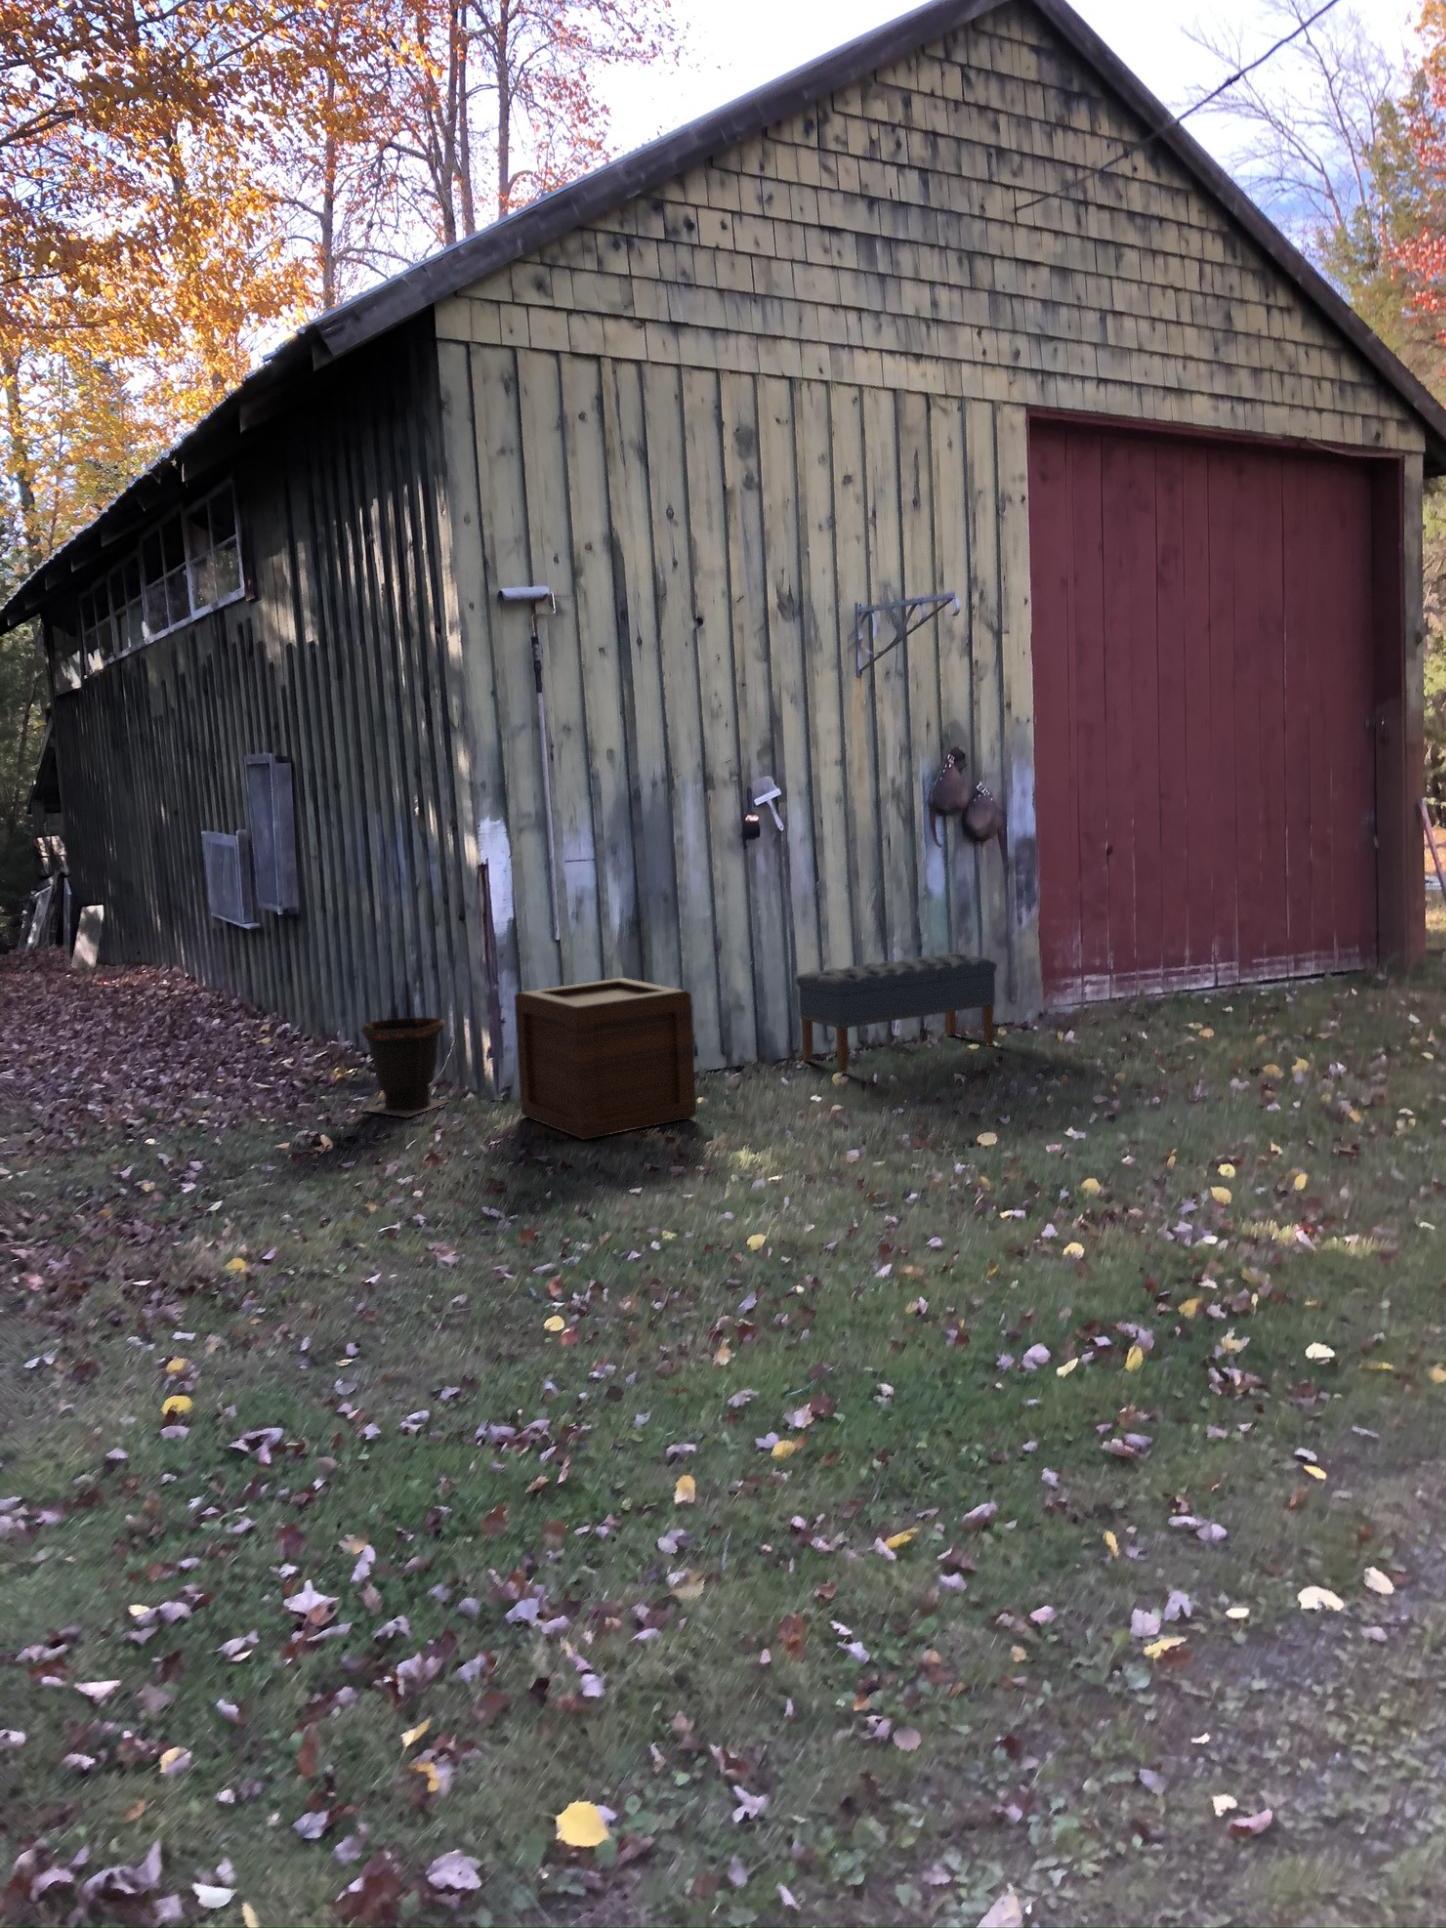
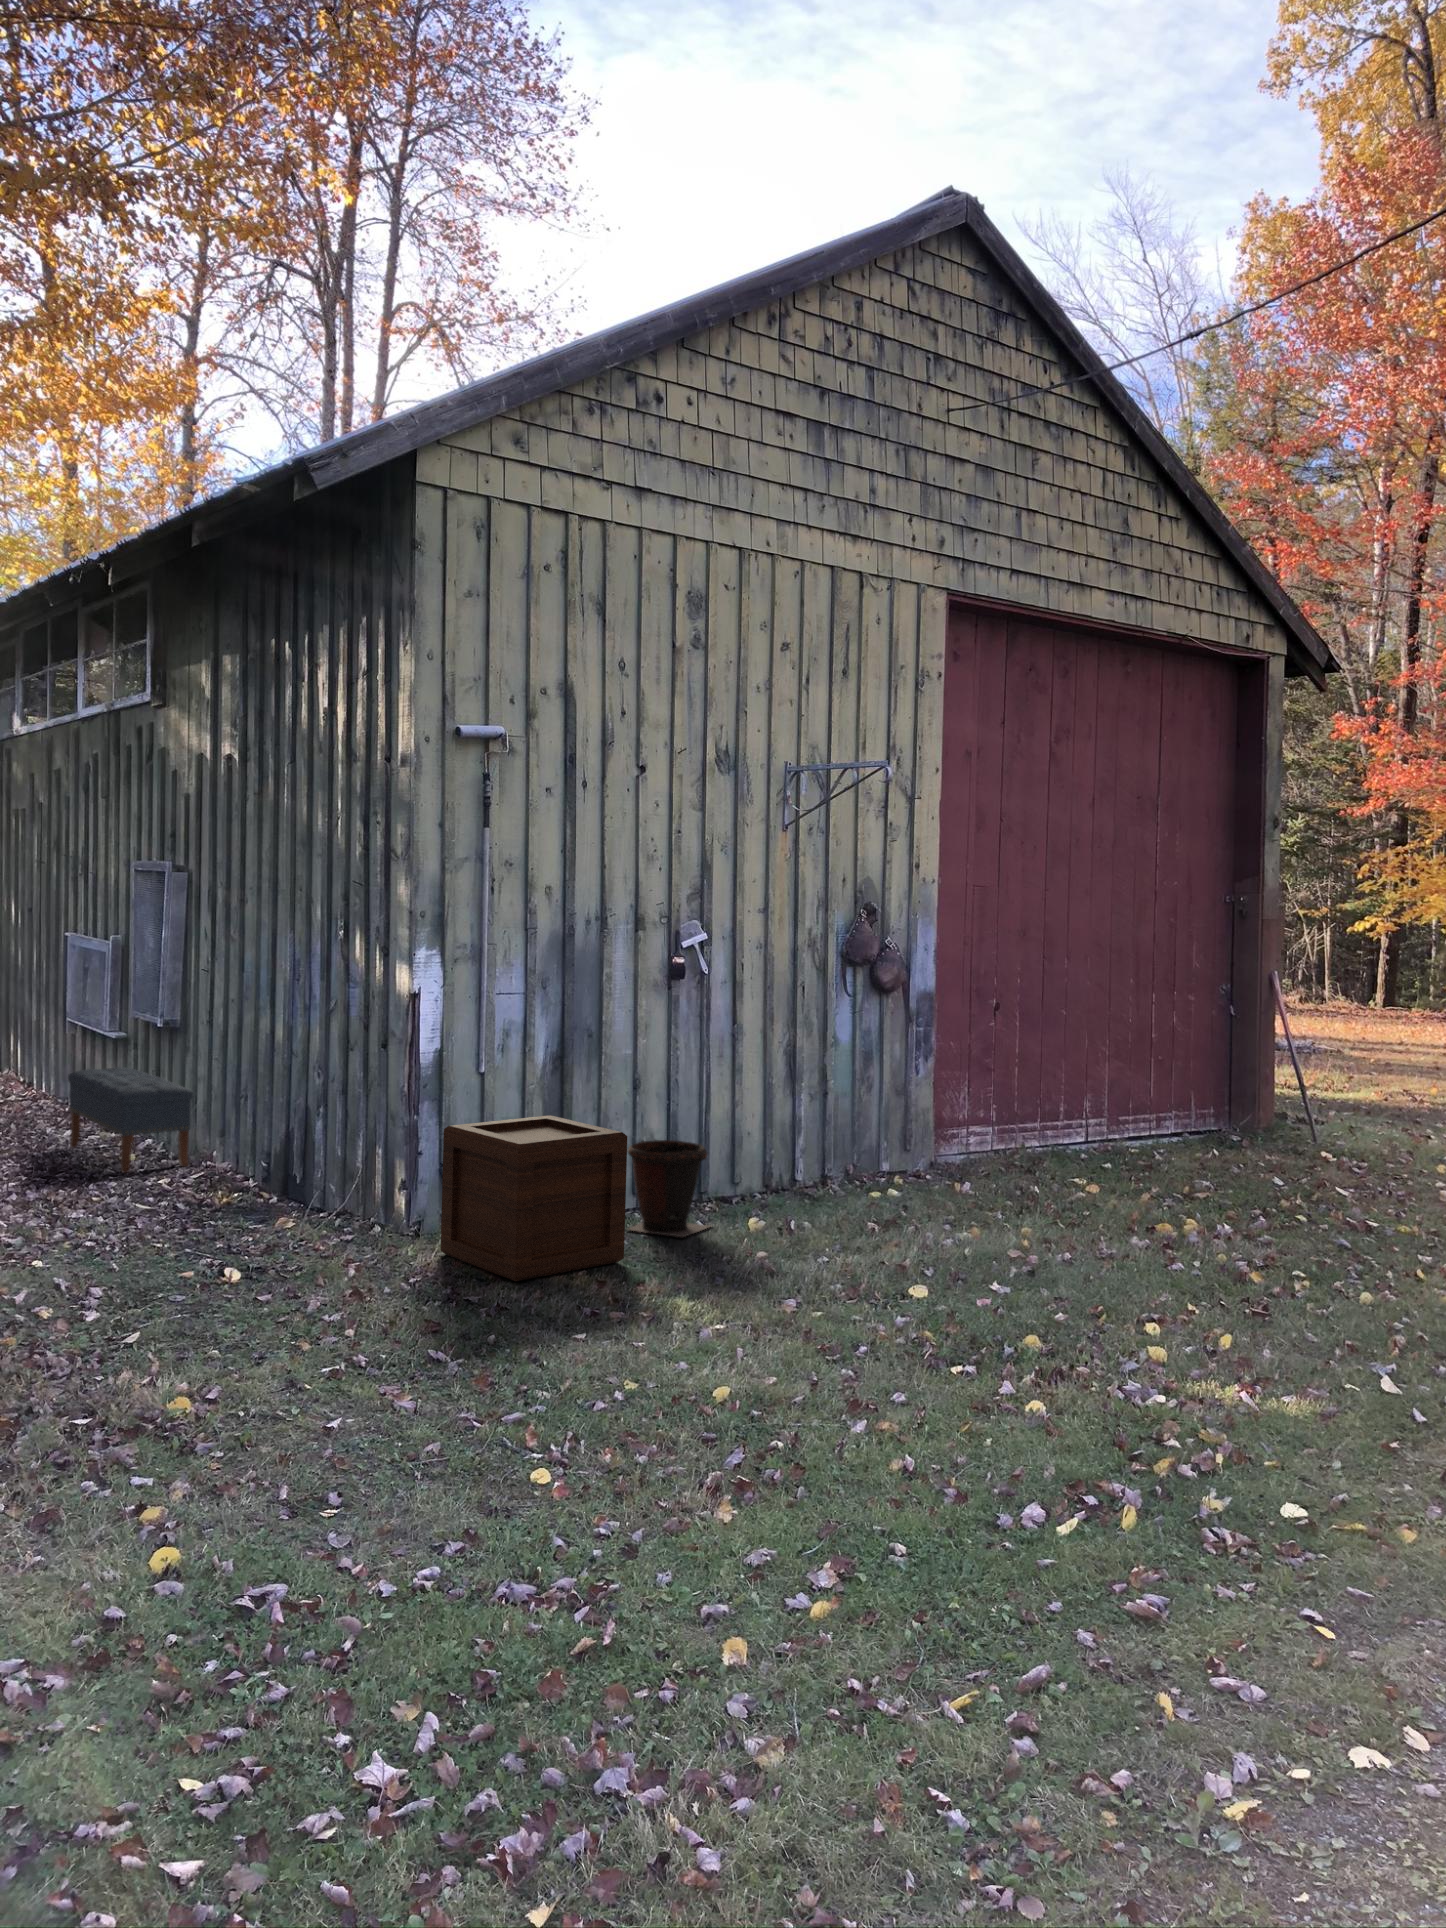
bench: present [796,953,997,1072] -> present [68,1067,193,1173]
bucket: present [362,1017,447,1117] -> present [627,1140,710,1237]

